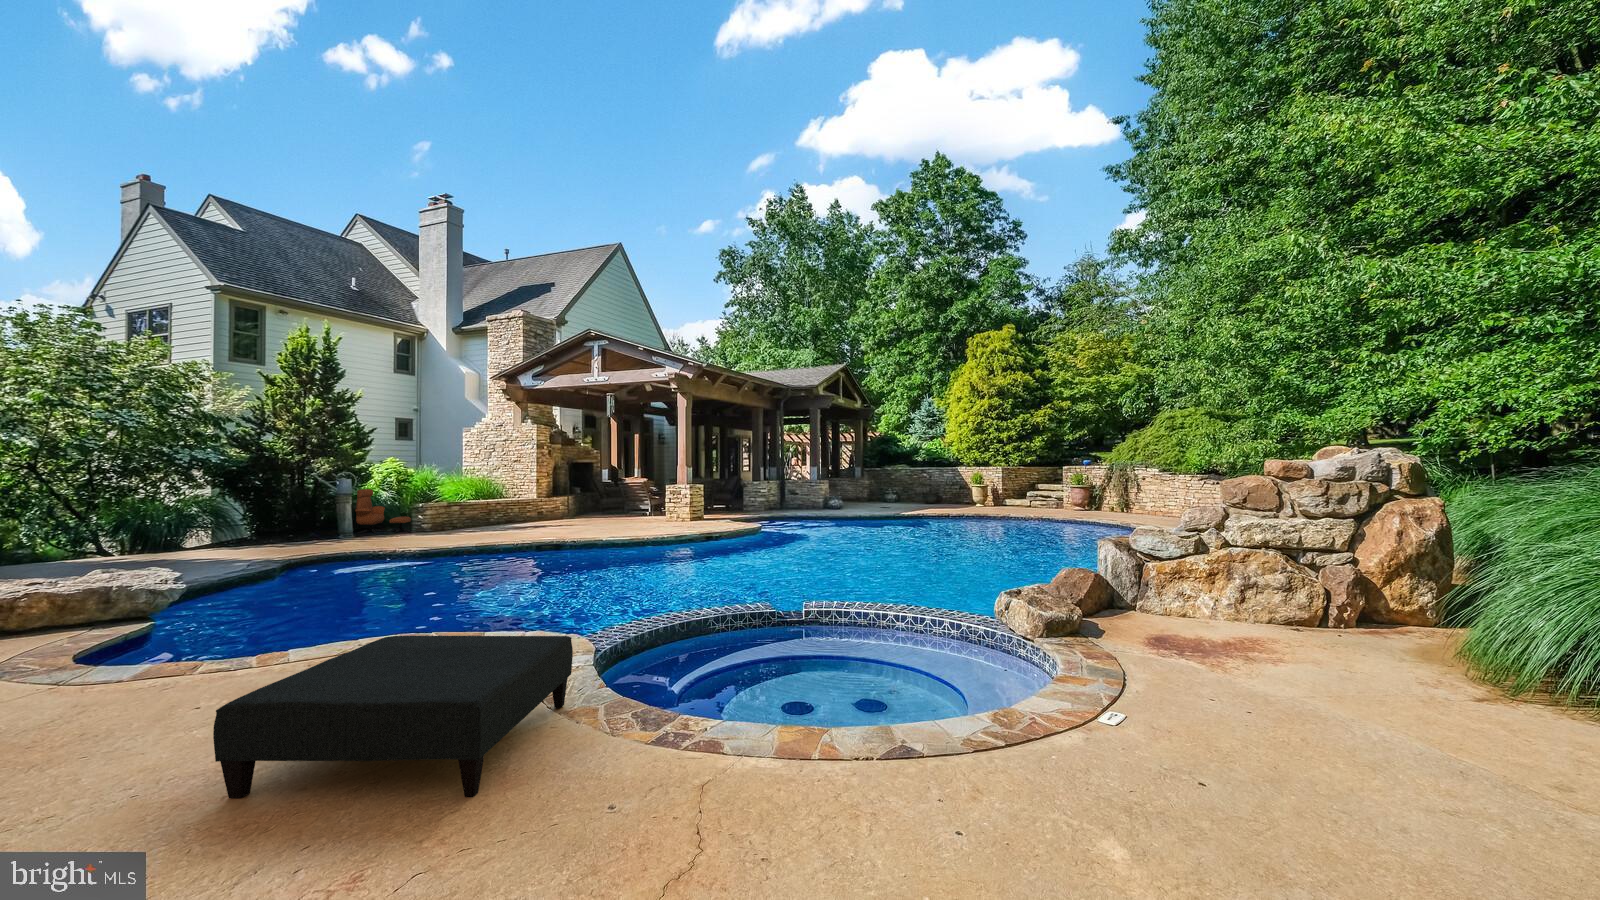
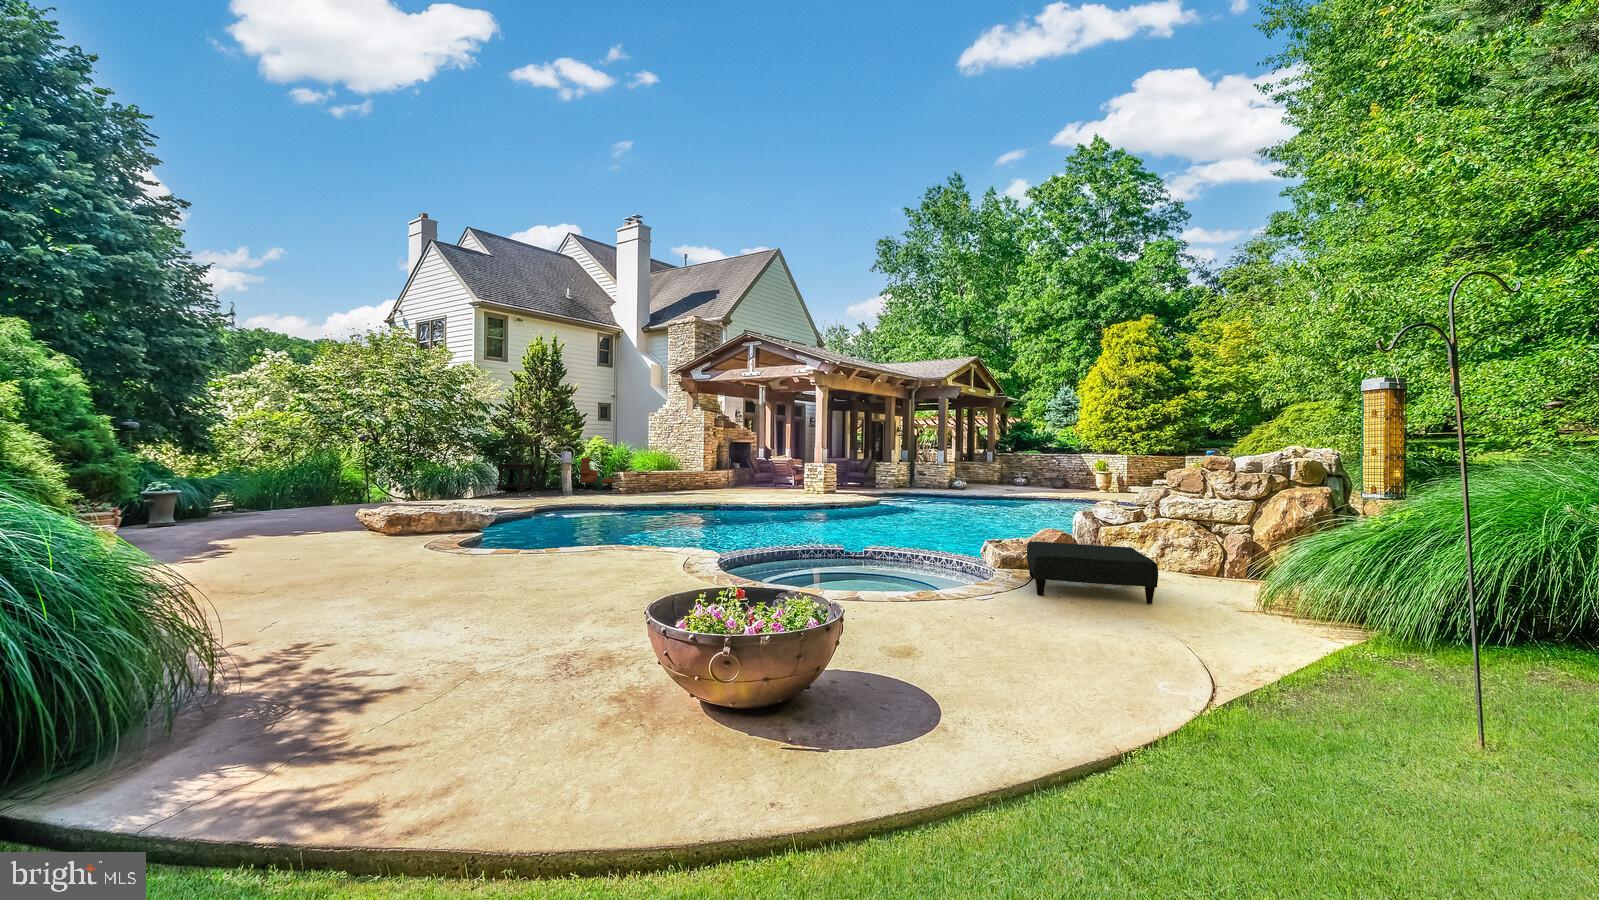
side table: none [212,502,281,543] -> present [497,463,535,491]
ottoman: present [213,636,573,798] -> present [1027,541,1158,604]

